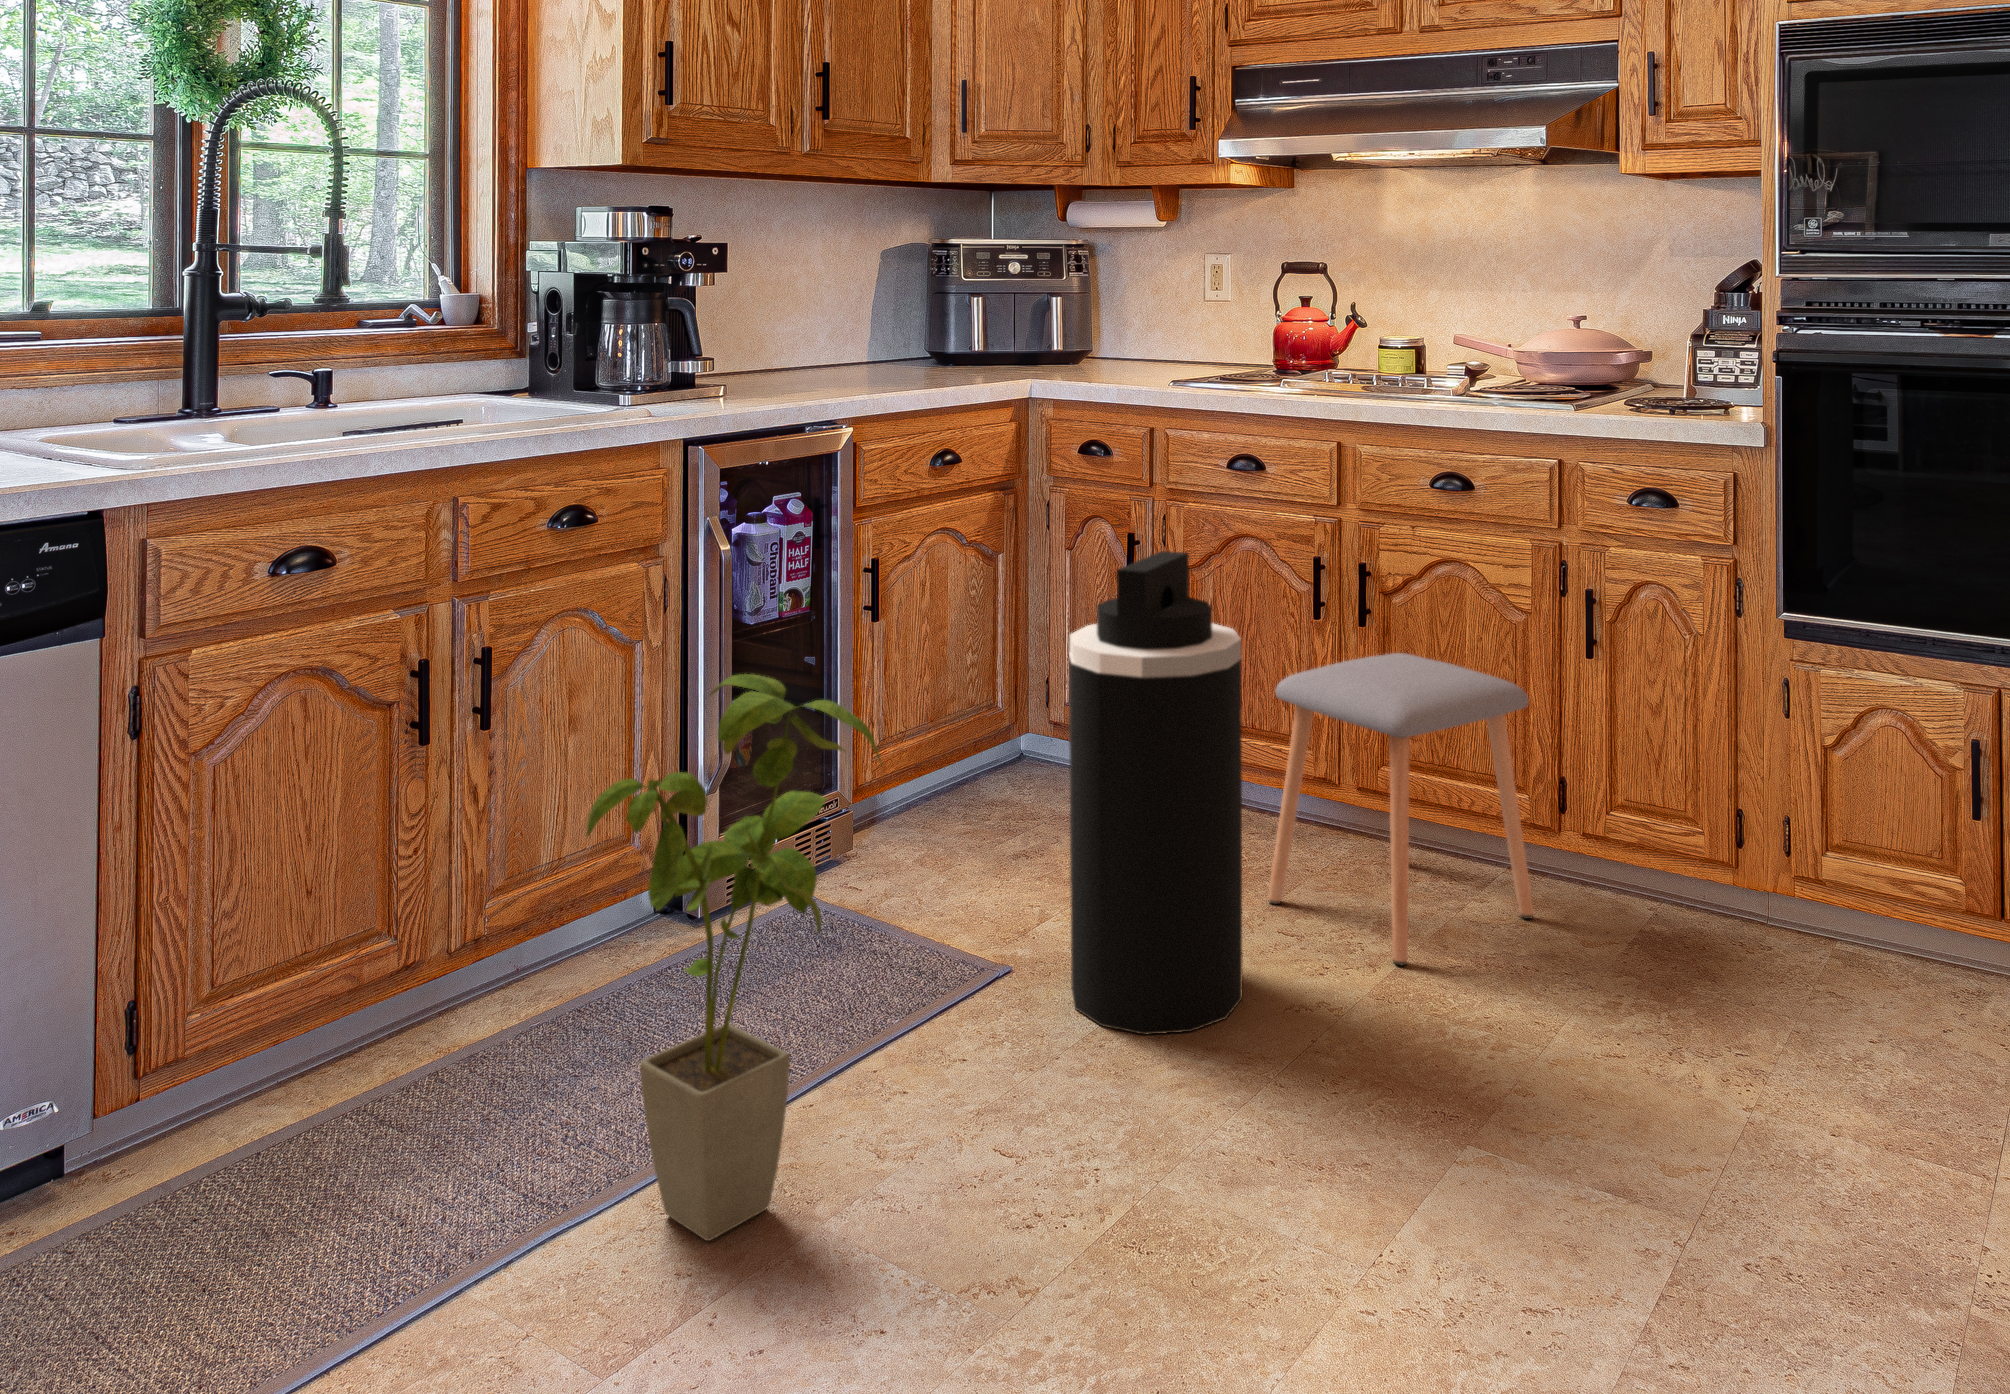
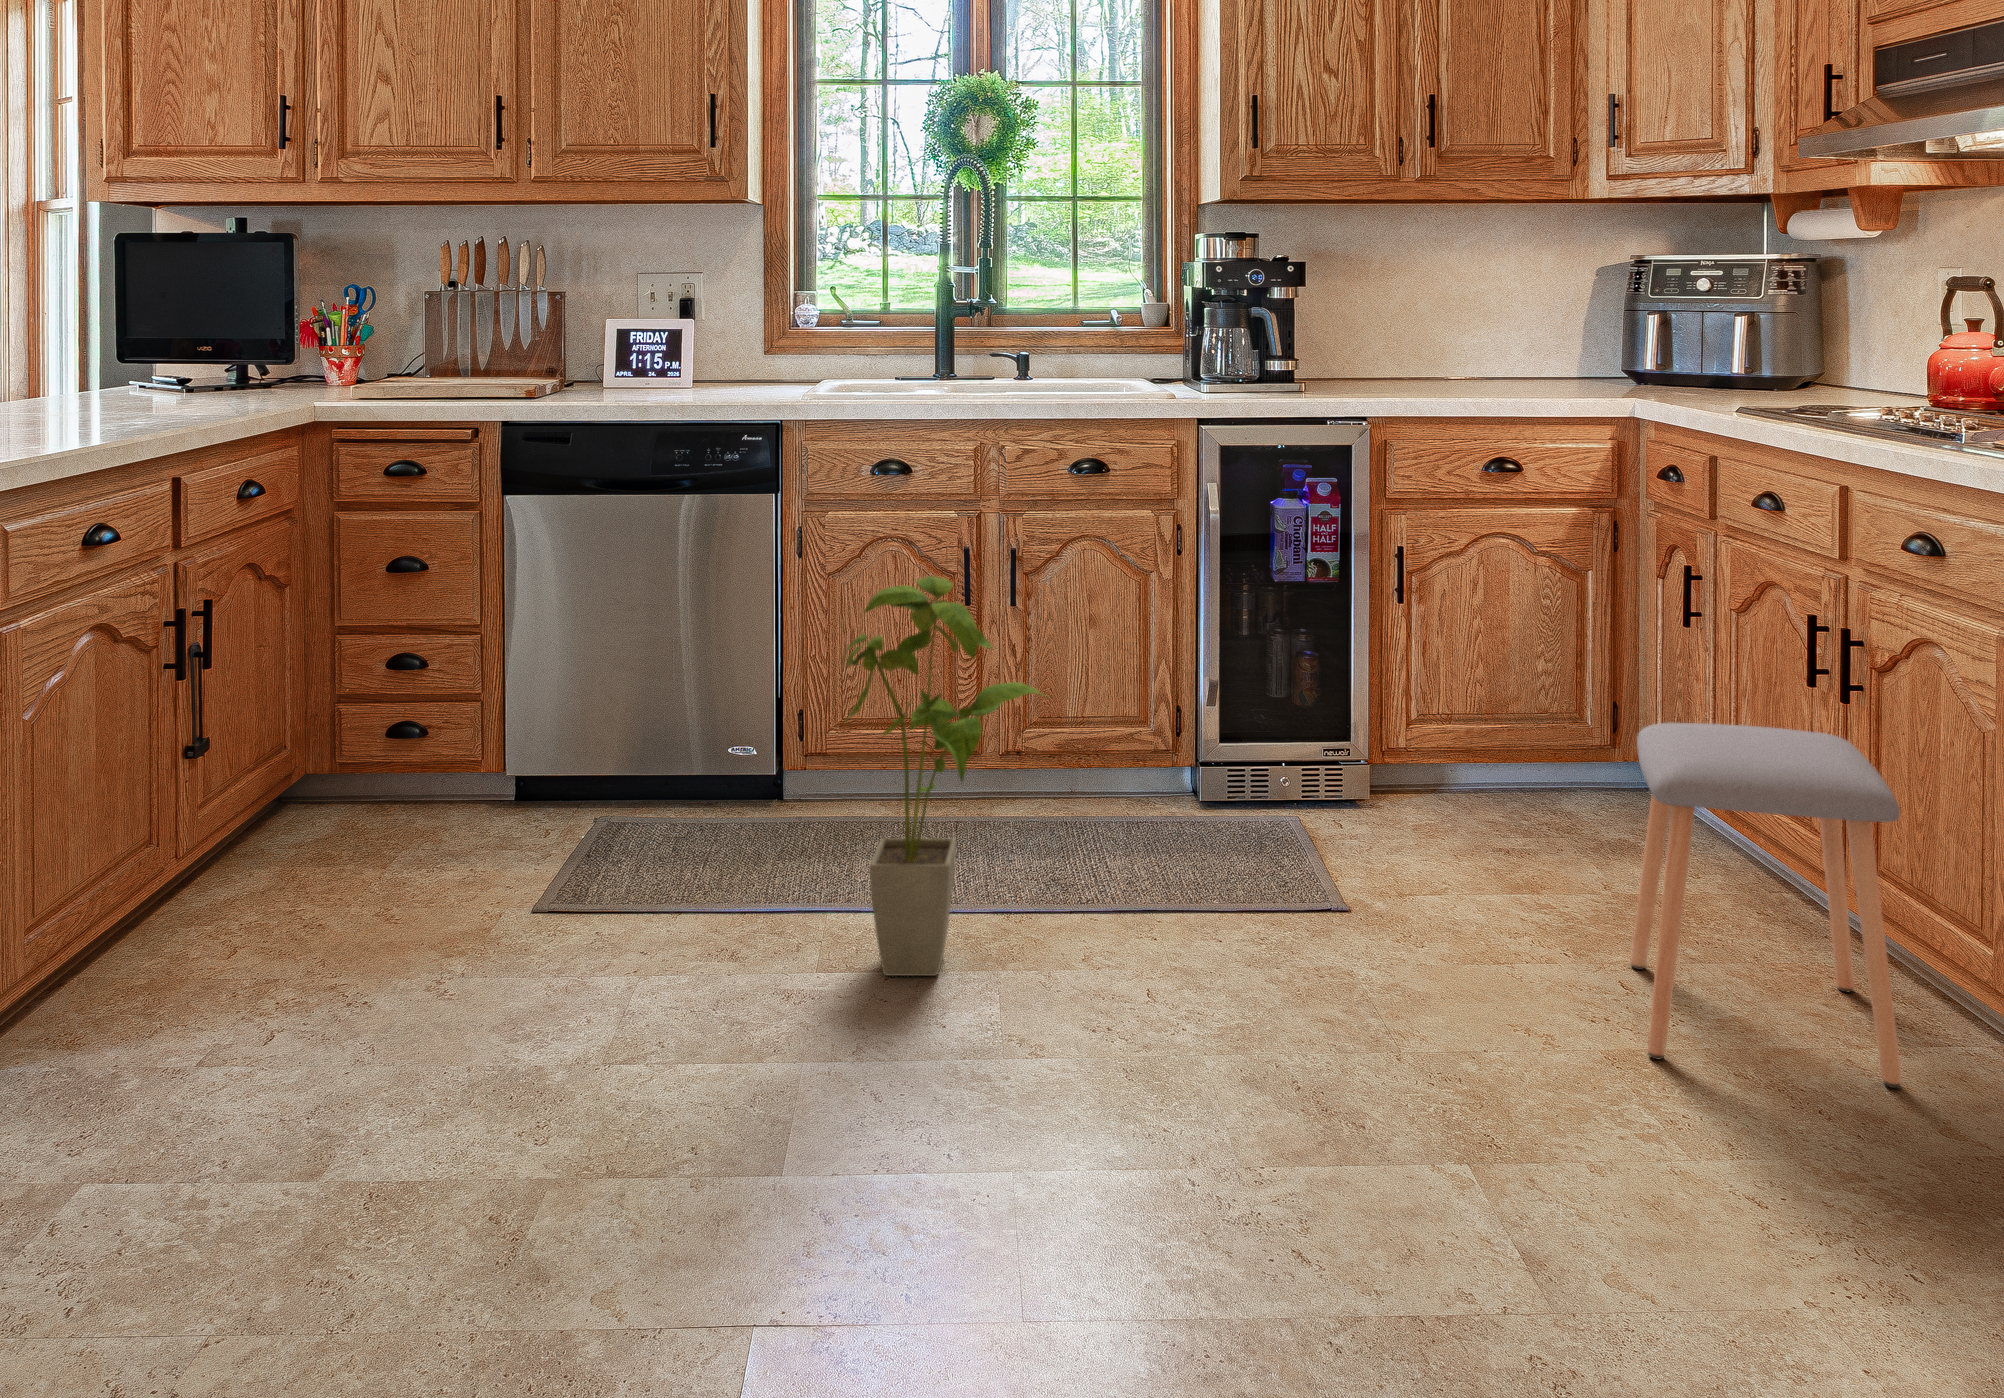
trash can: present [1069,551,1243,1035] -> none [1310,556,1479,1020]

